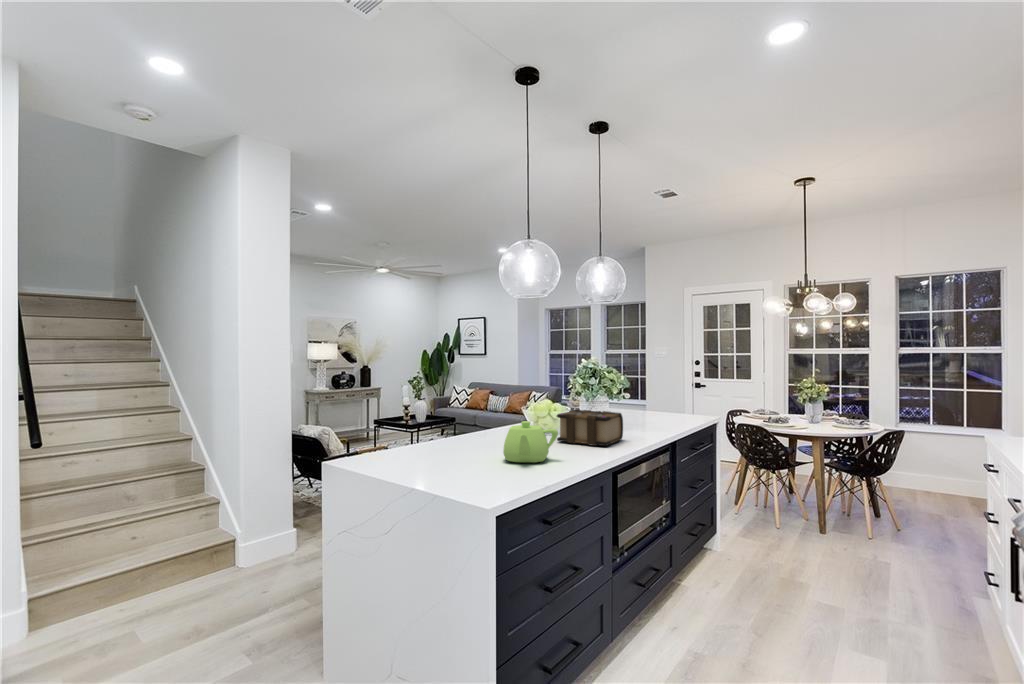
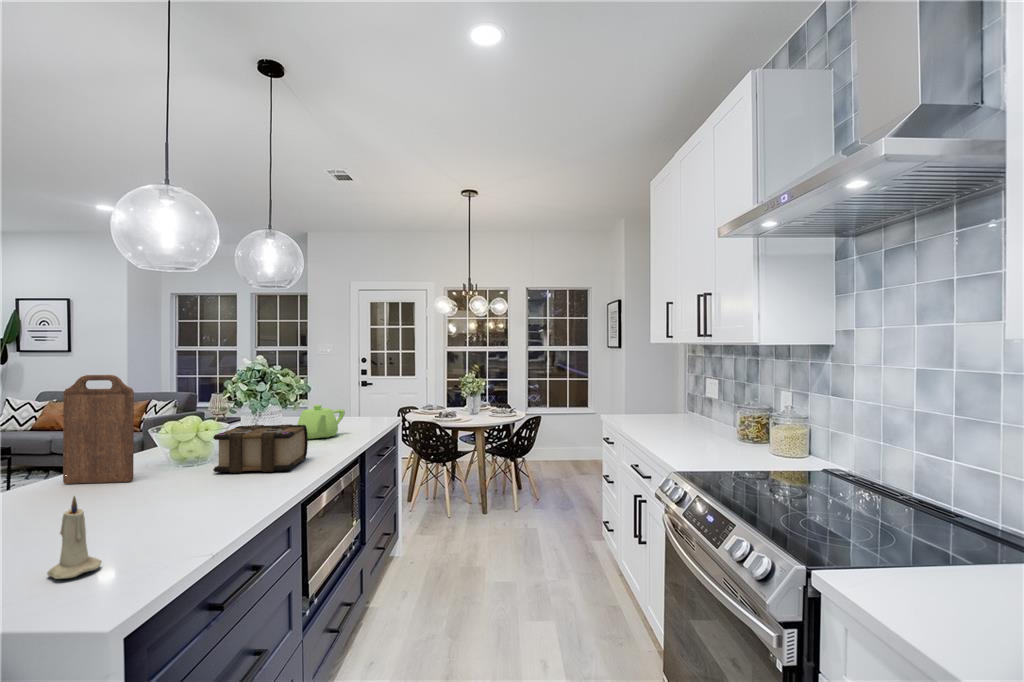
cutting board: none [476,369,511,440] -> present [63,375,134,484]
teapot: present [503,421,558,463] -> present [298,405,345,439]
candle: none [466,436,489,482] -> present [47,496,101,579]

